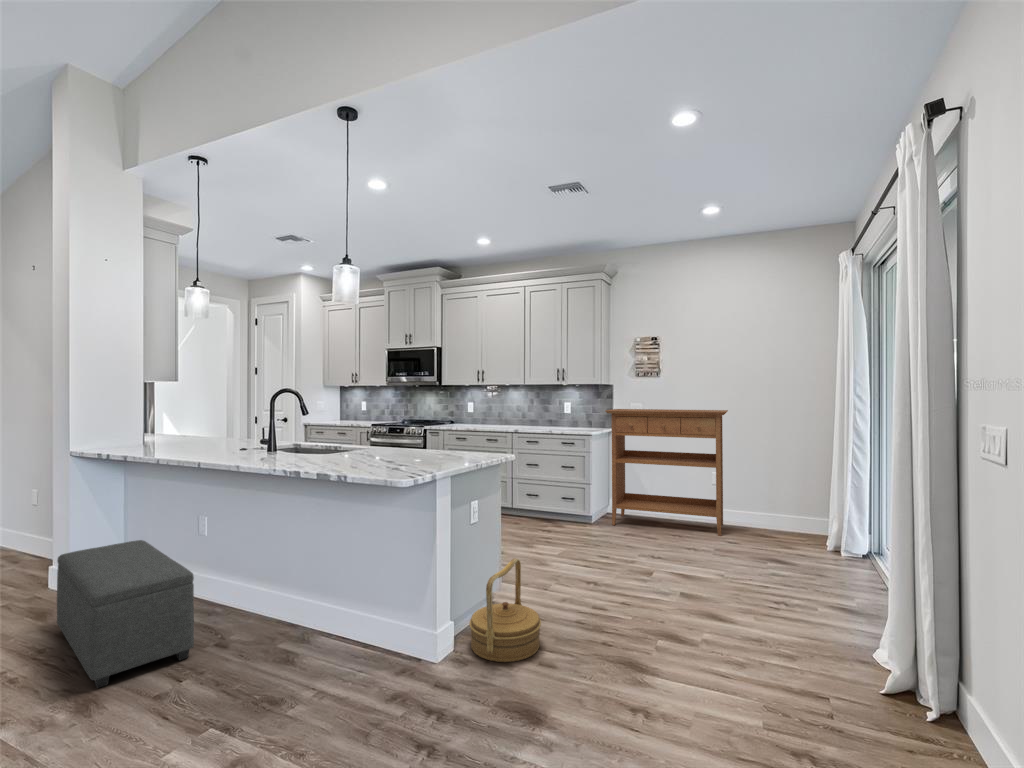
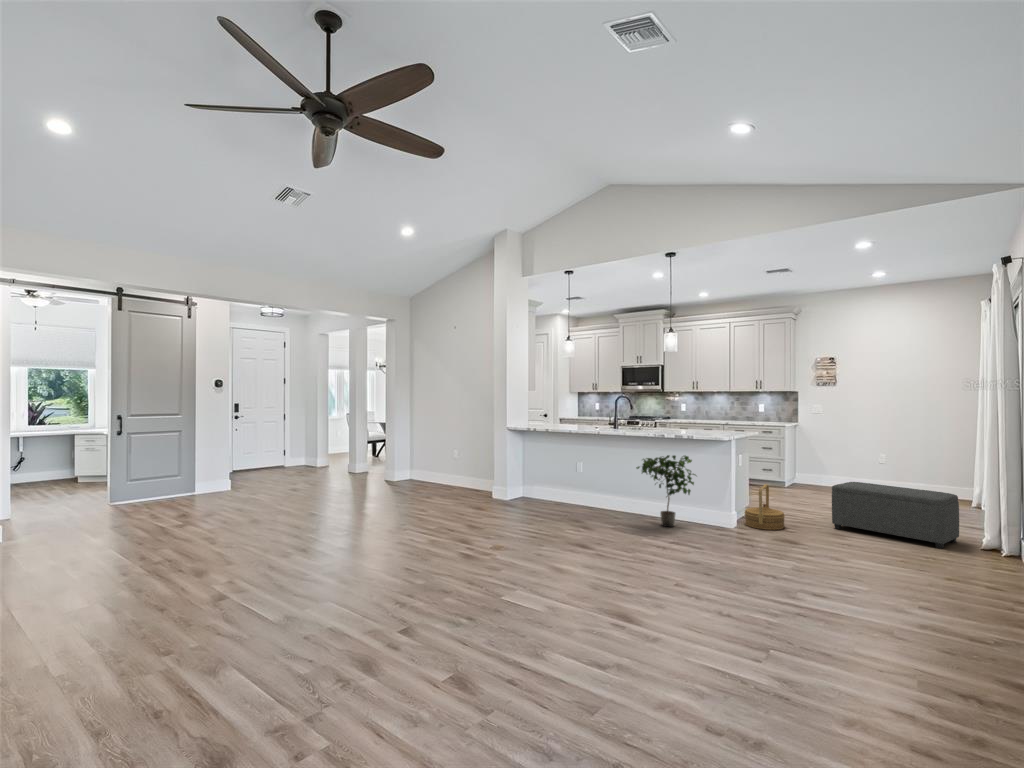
console table: present [606,409,728,536] -> none [796,409,893,497]
potted plant: none [238,516,372,675] -> present [636,455,696,527]
ottoman: present [57,540,194,688] -> present [832,482,959,549]

